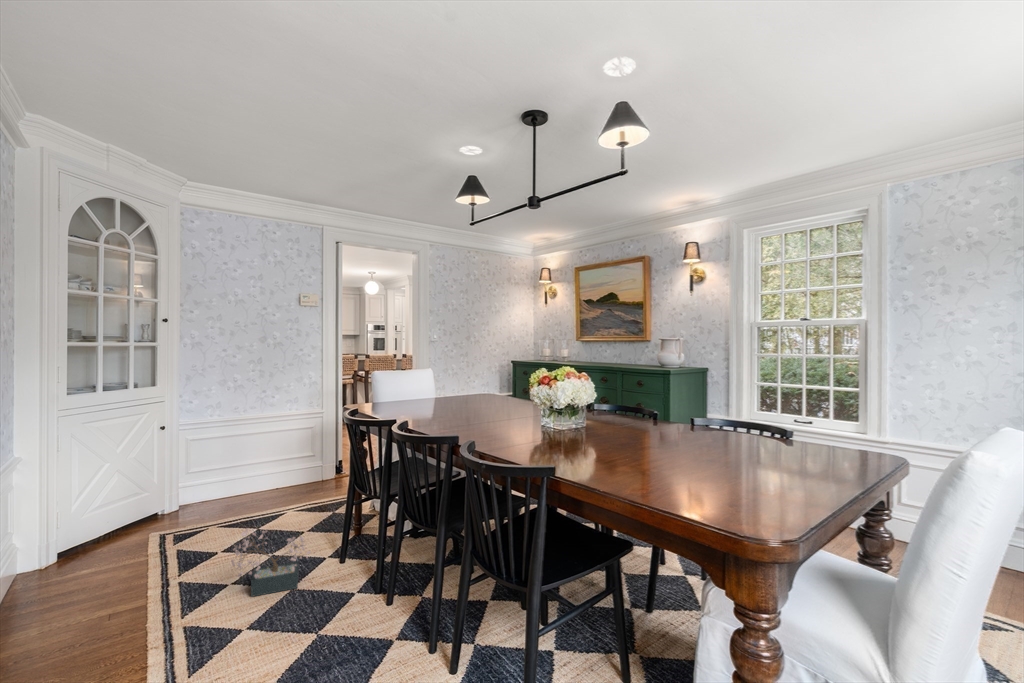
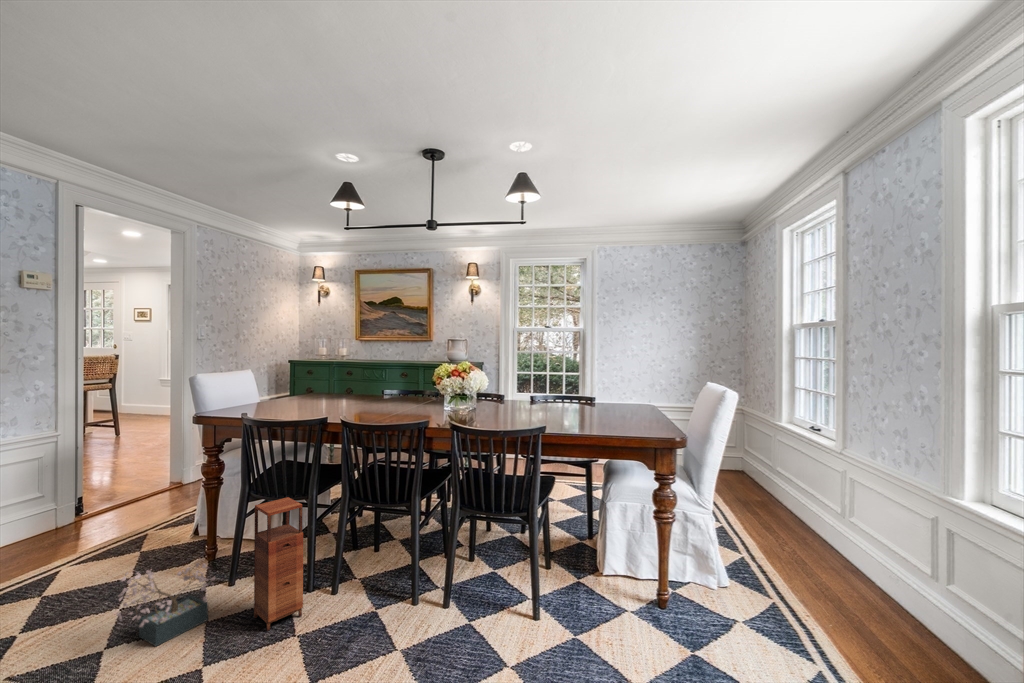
storage cabinet: none [313,493,354,618] -> present [254,497,303,631]

